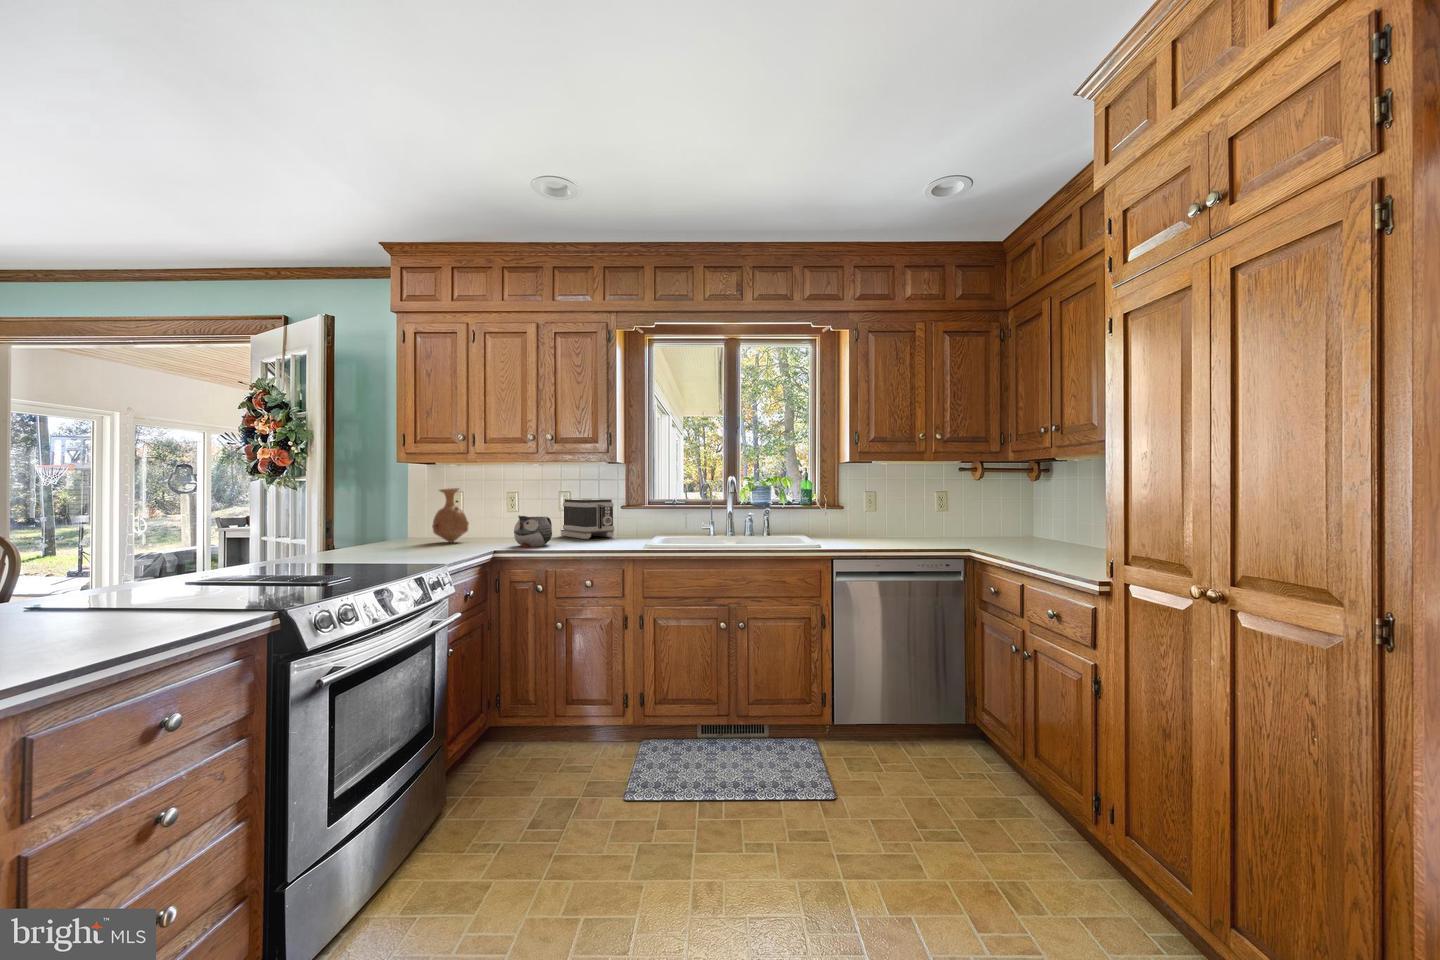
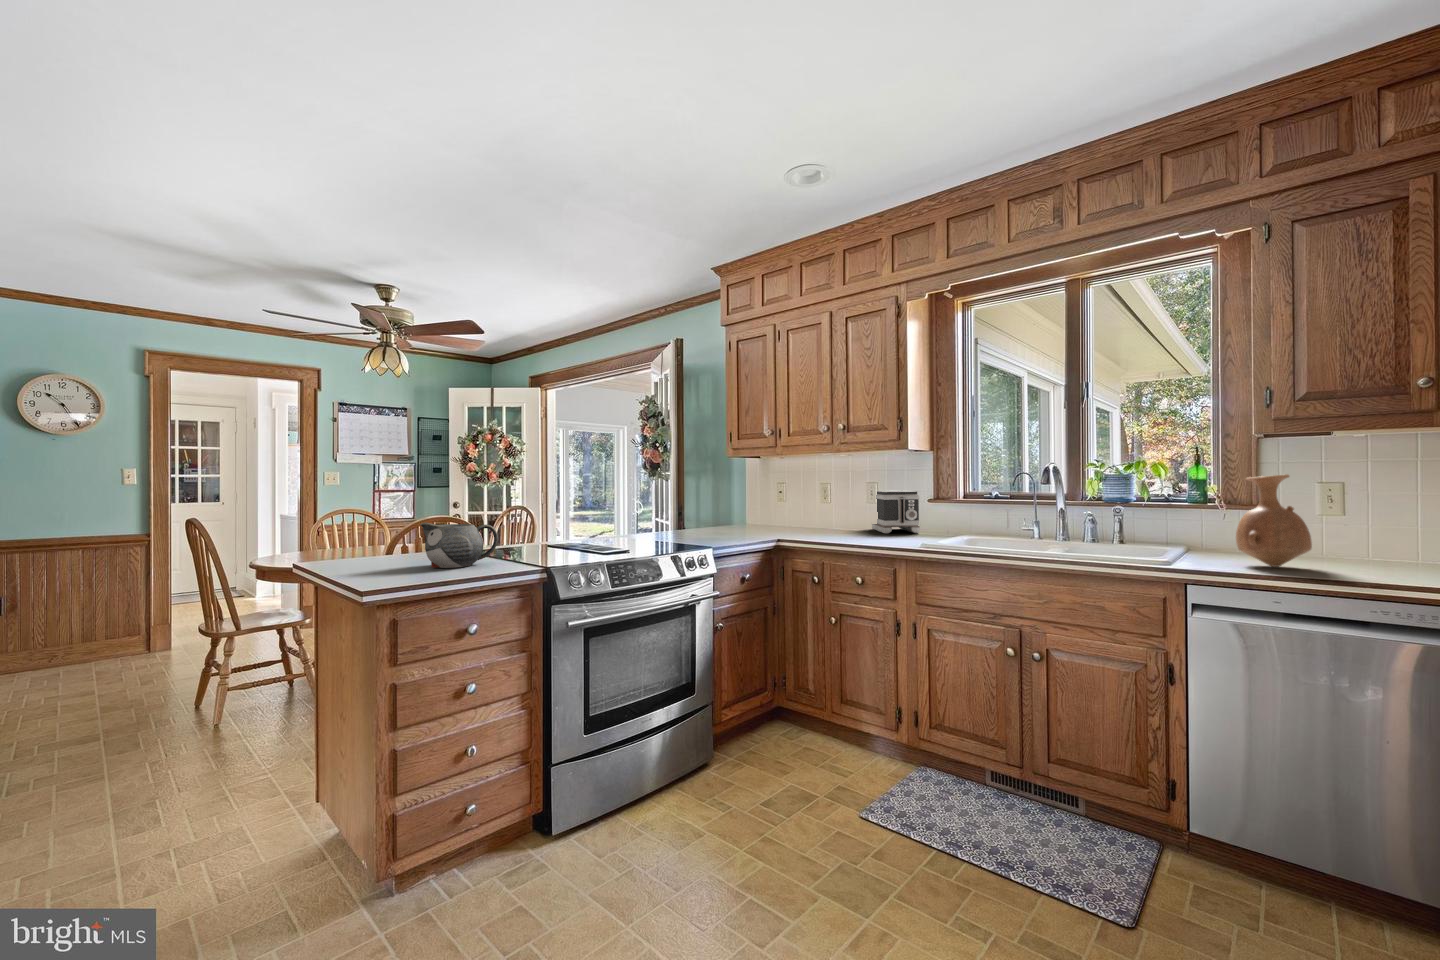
vase: present [432,488,469,542] -> present [1236,474,1312,567]
teapot: present [514,516,552,547] -> present [420,522,498,568]

